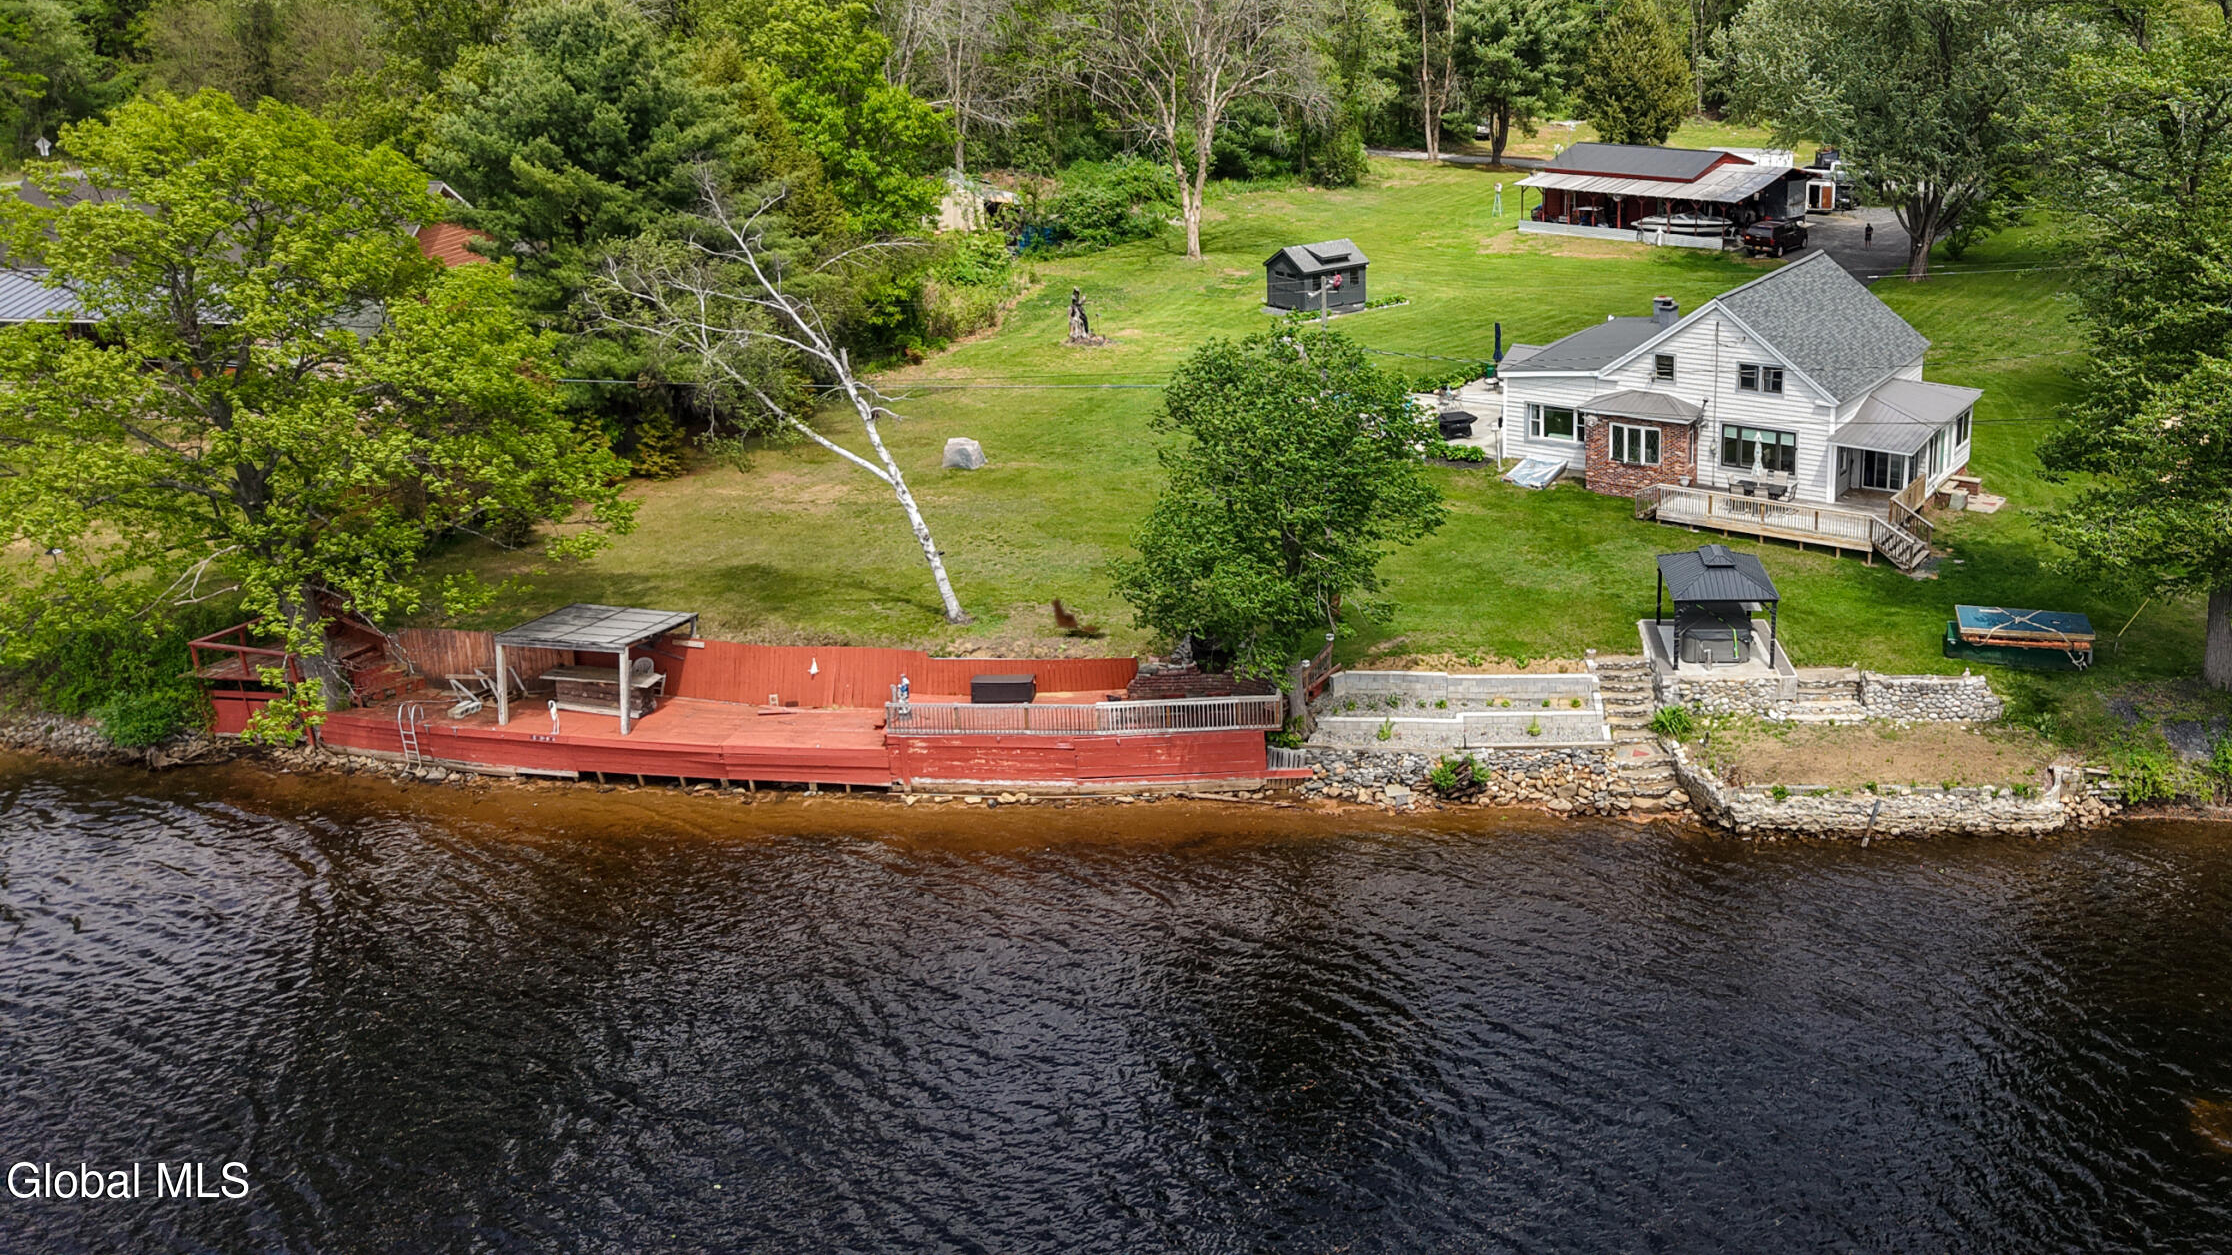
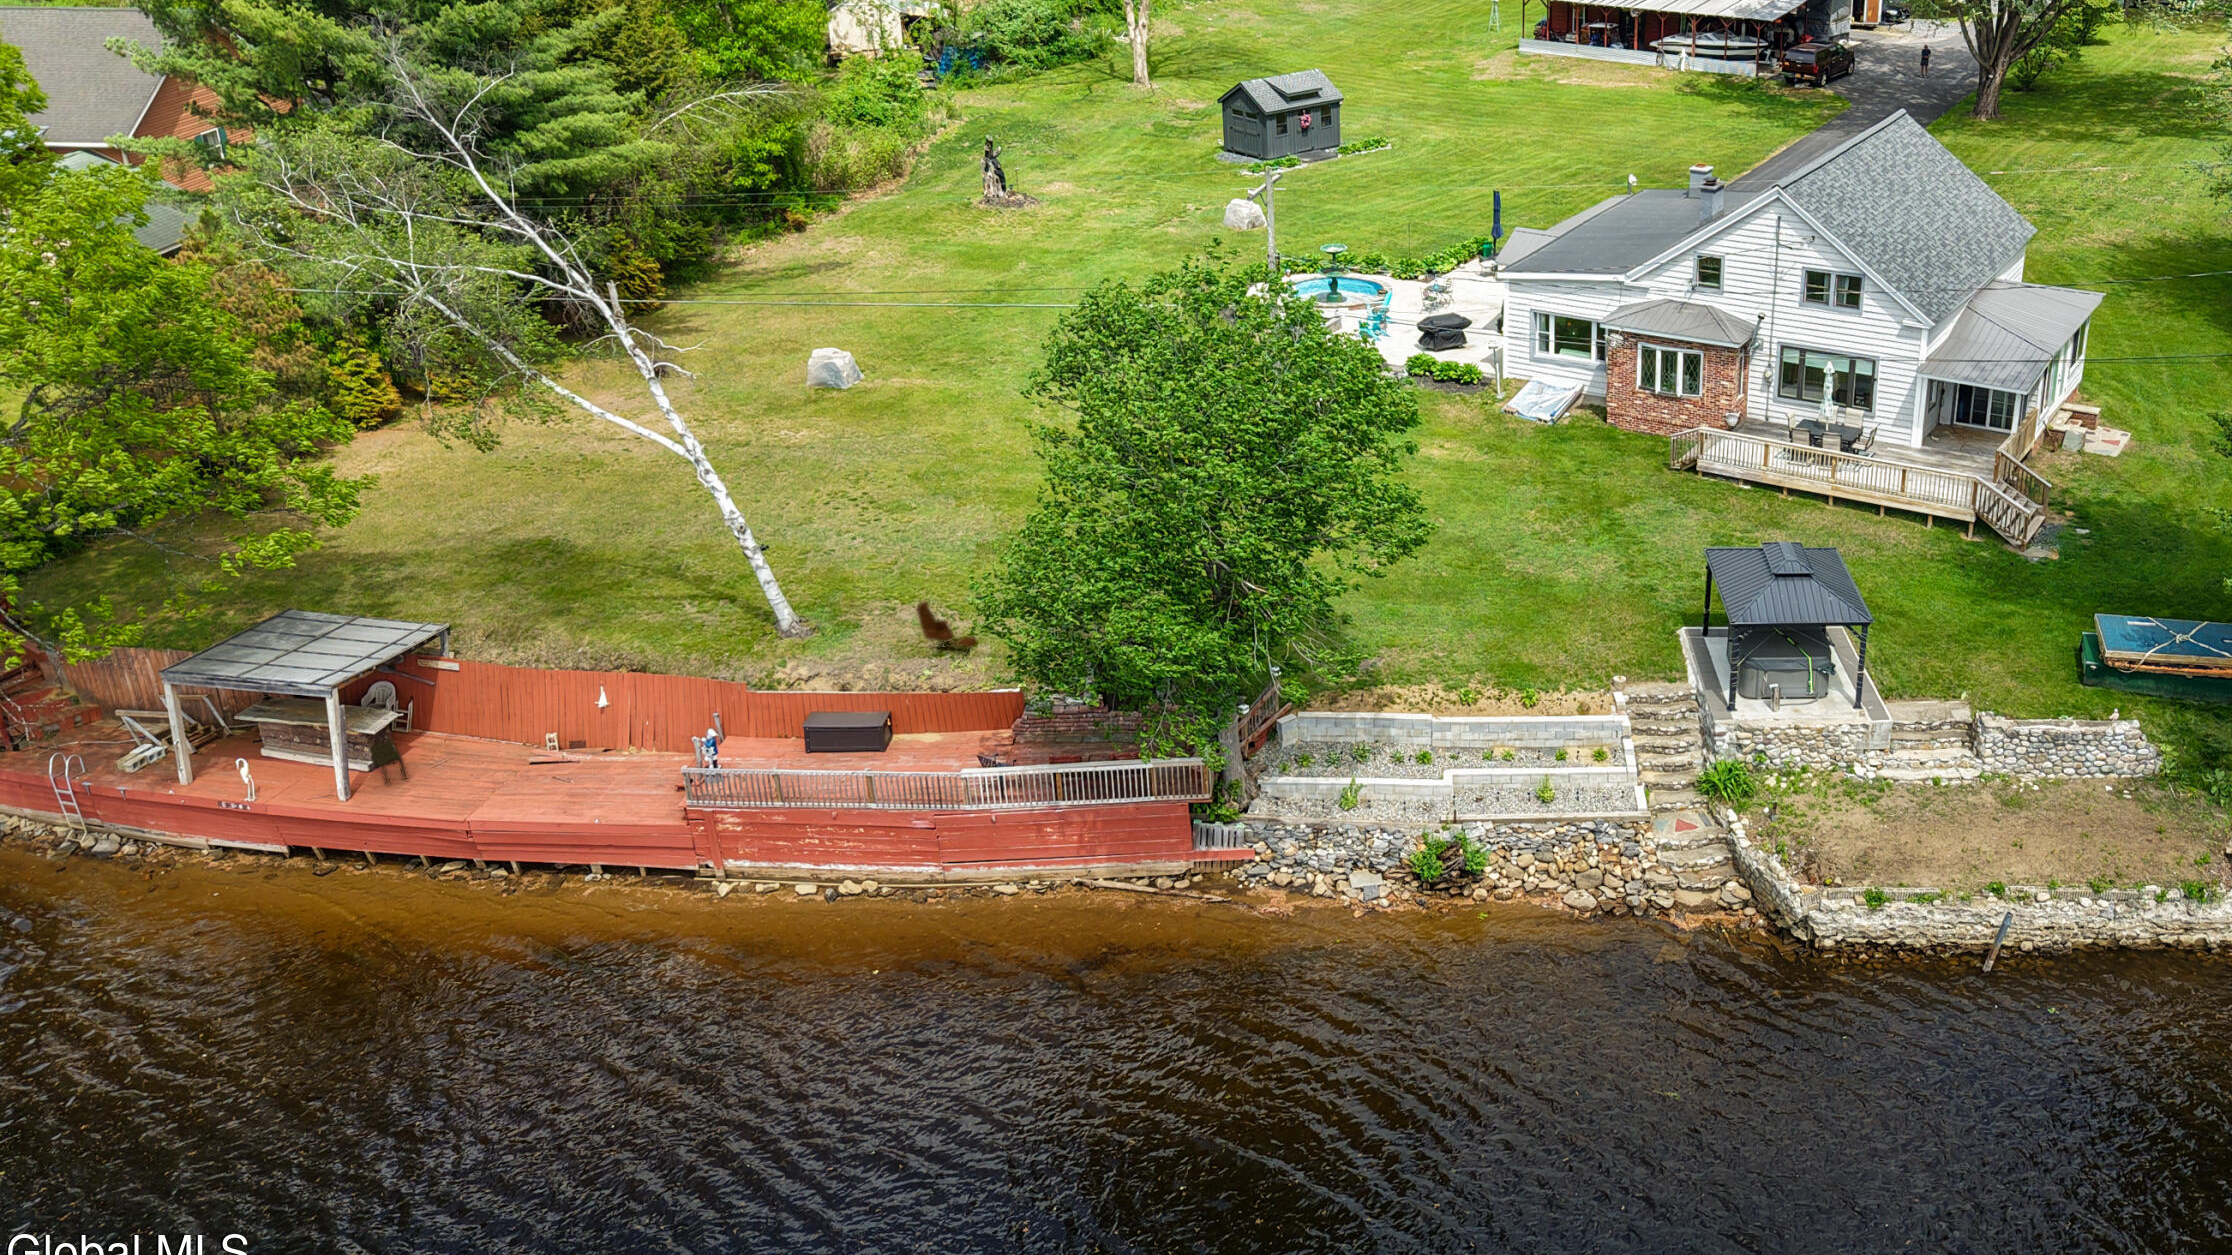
bench: none [640,695,670,727] -> present [370,740,408,786]

